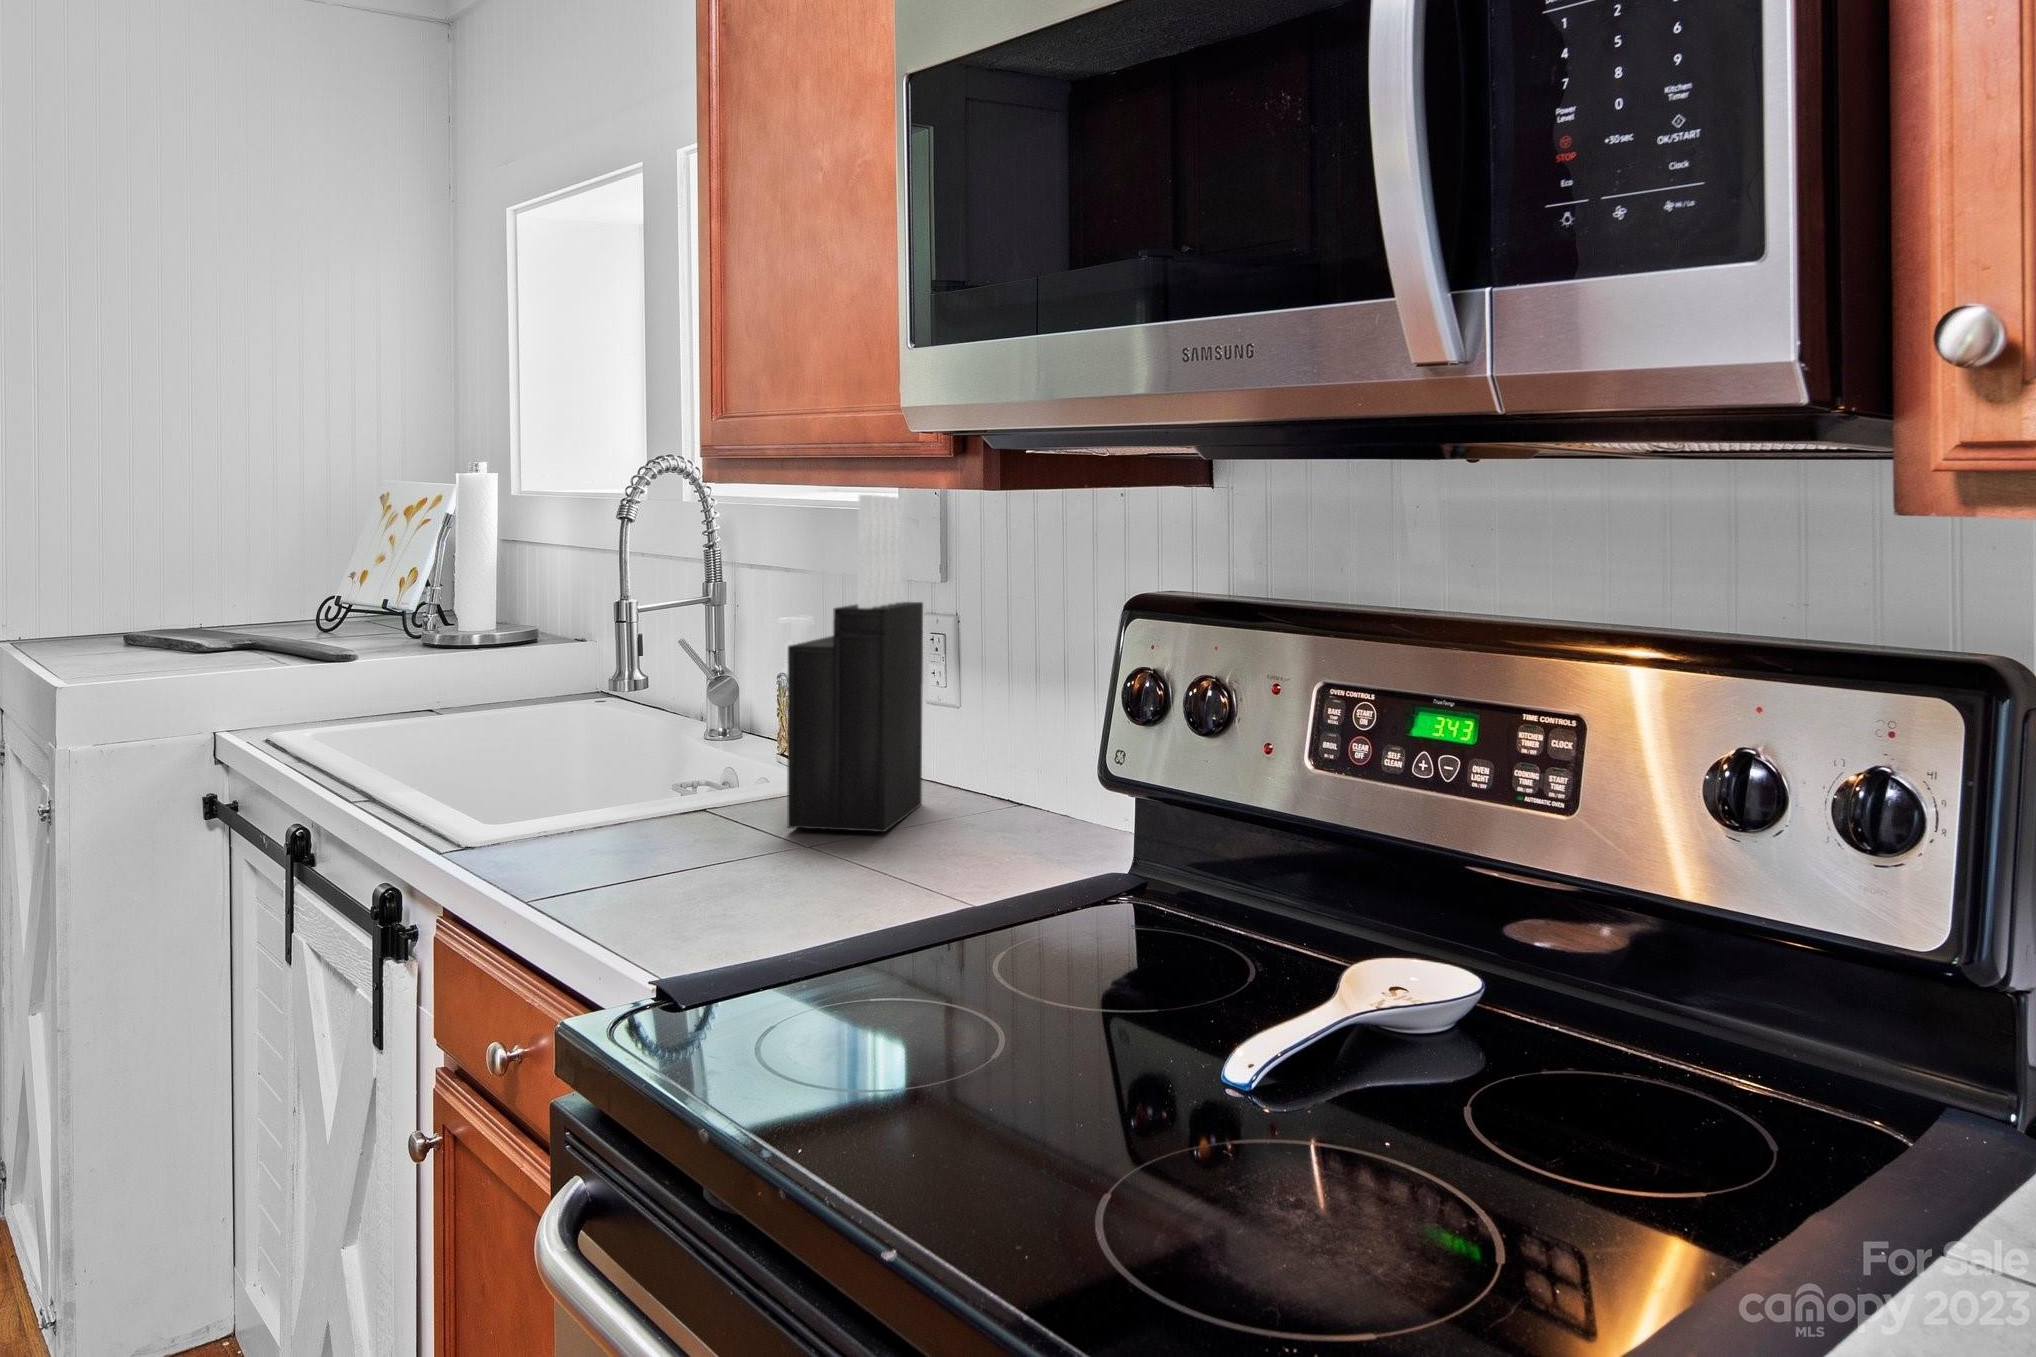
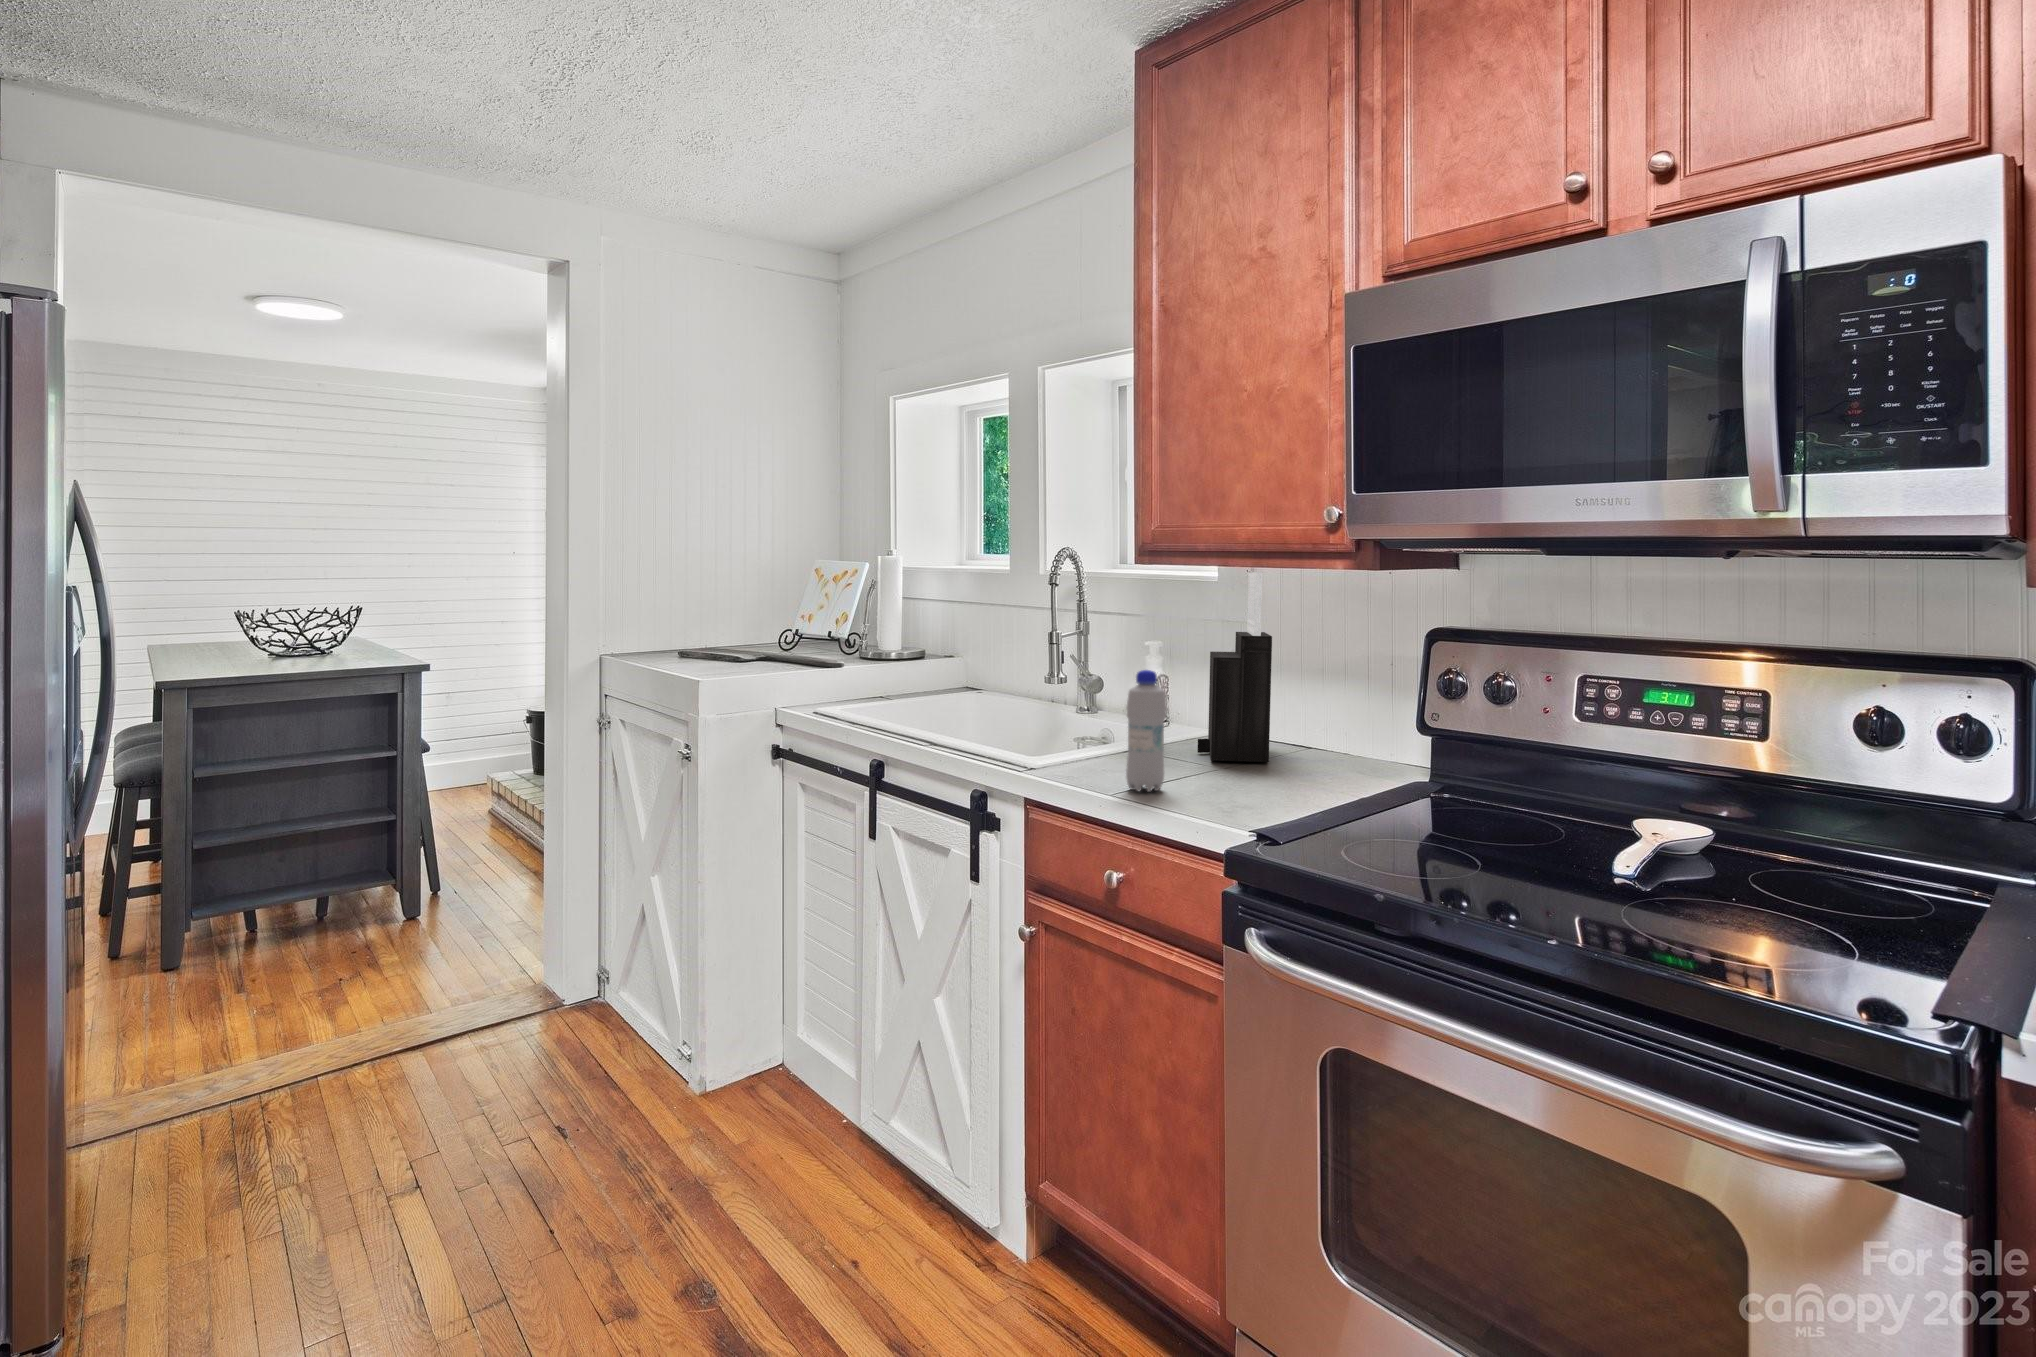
bottle: none [551,667,626,888] -> present [1126,670,1167,792]

